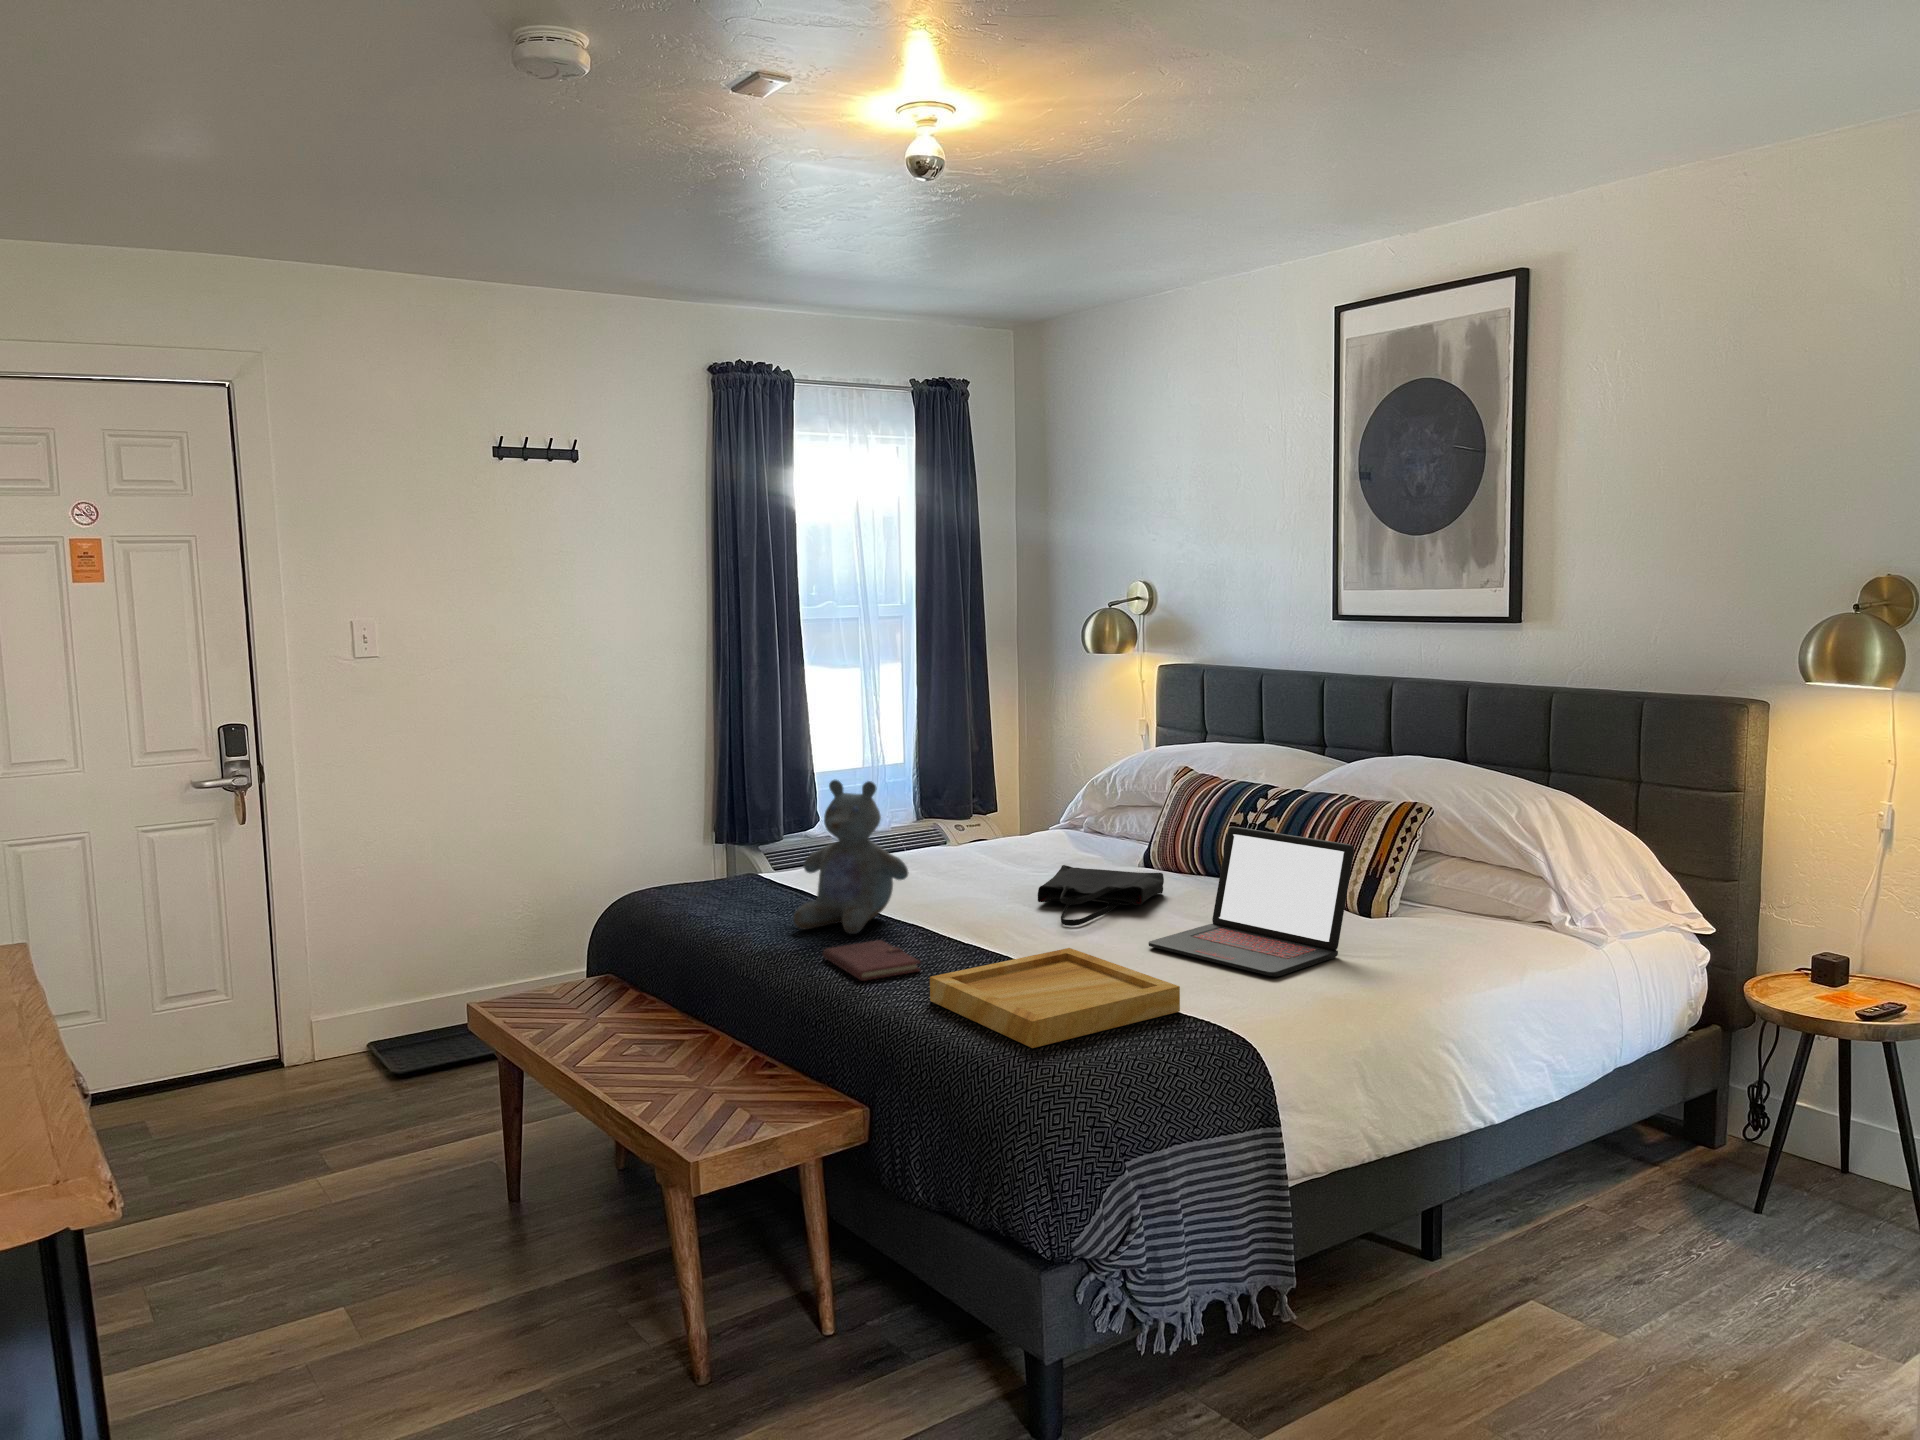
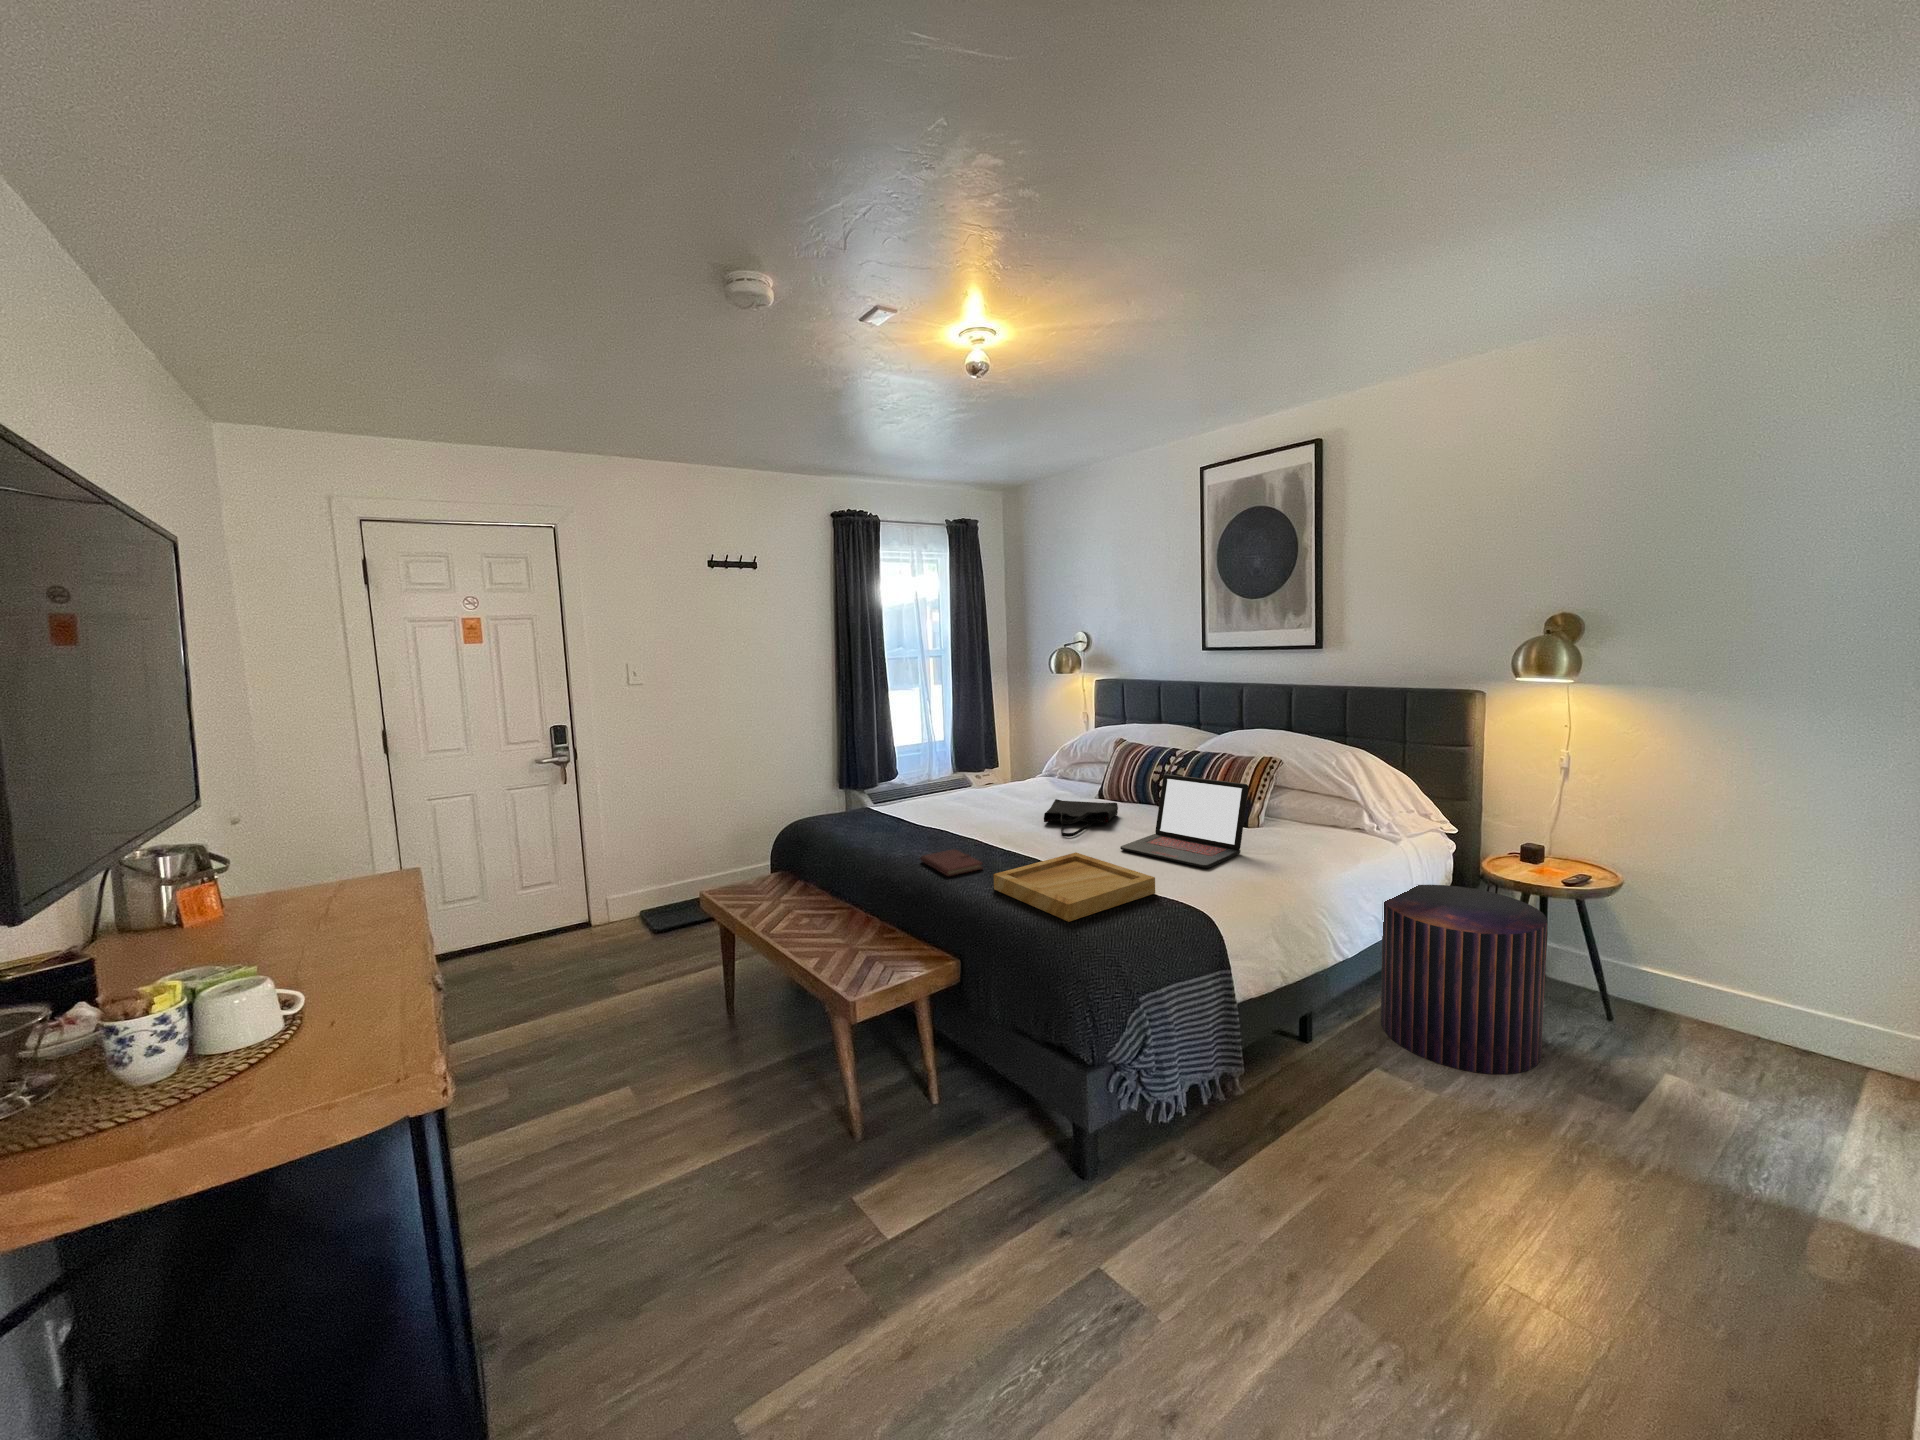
stuffed bear: present [794,780,908,934] -> none [899,751,968,845]
pouf: none [1559,1015,1808,1312] -> present [1381,885,1547,1074]

